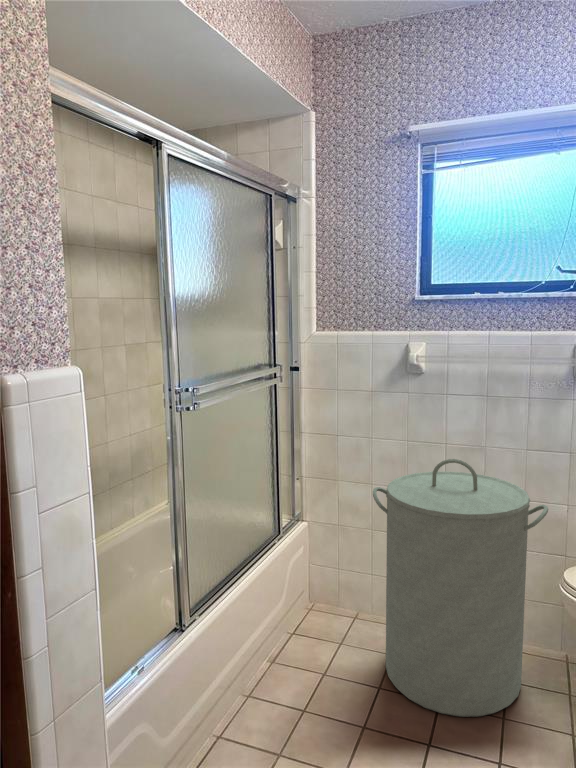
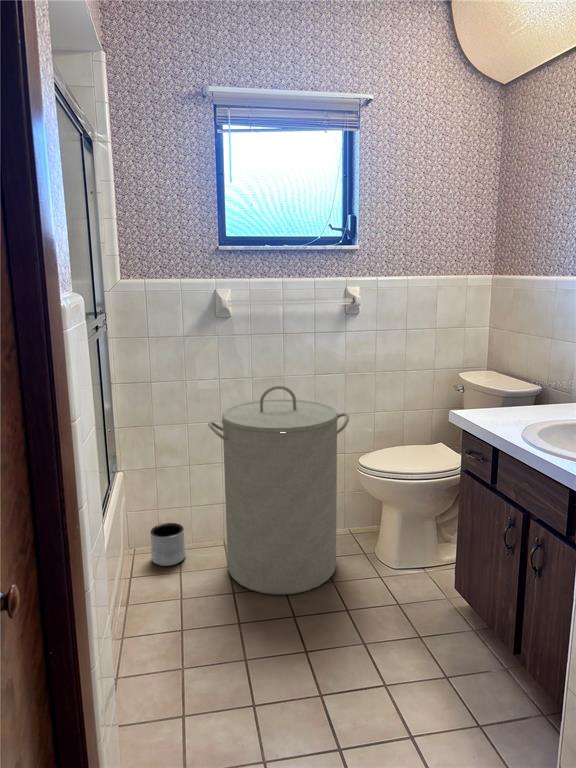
planter: none [321,585,356,633] -> present [151,523,185,566]

